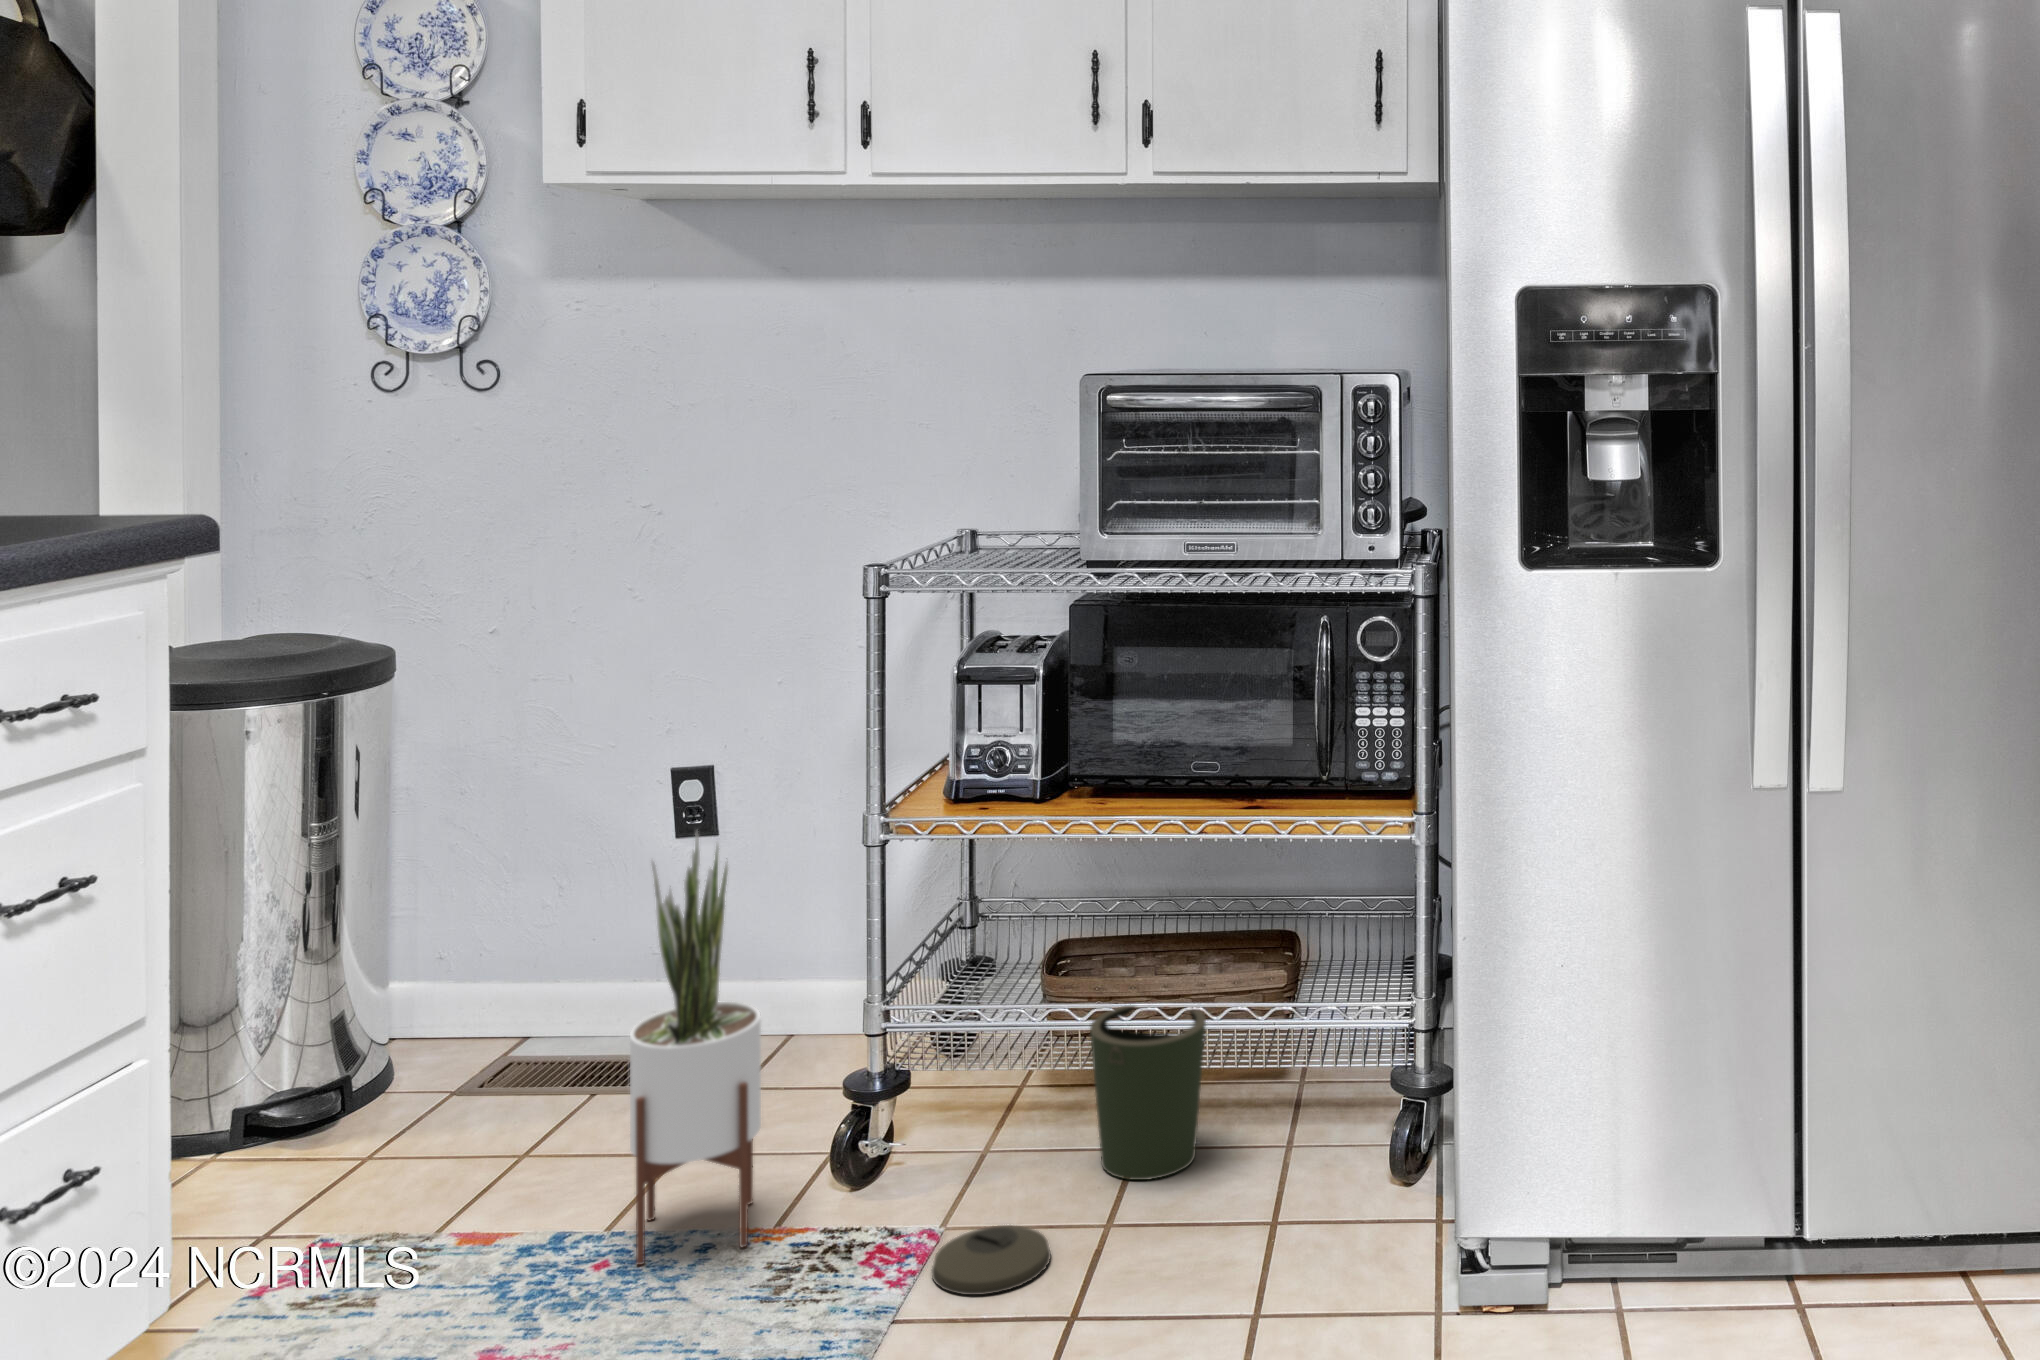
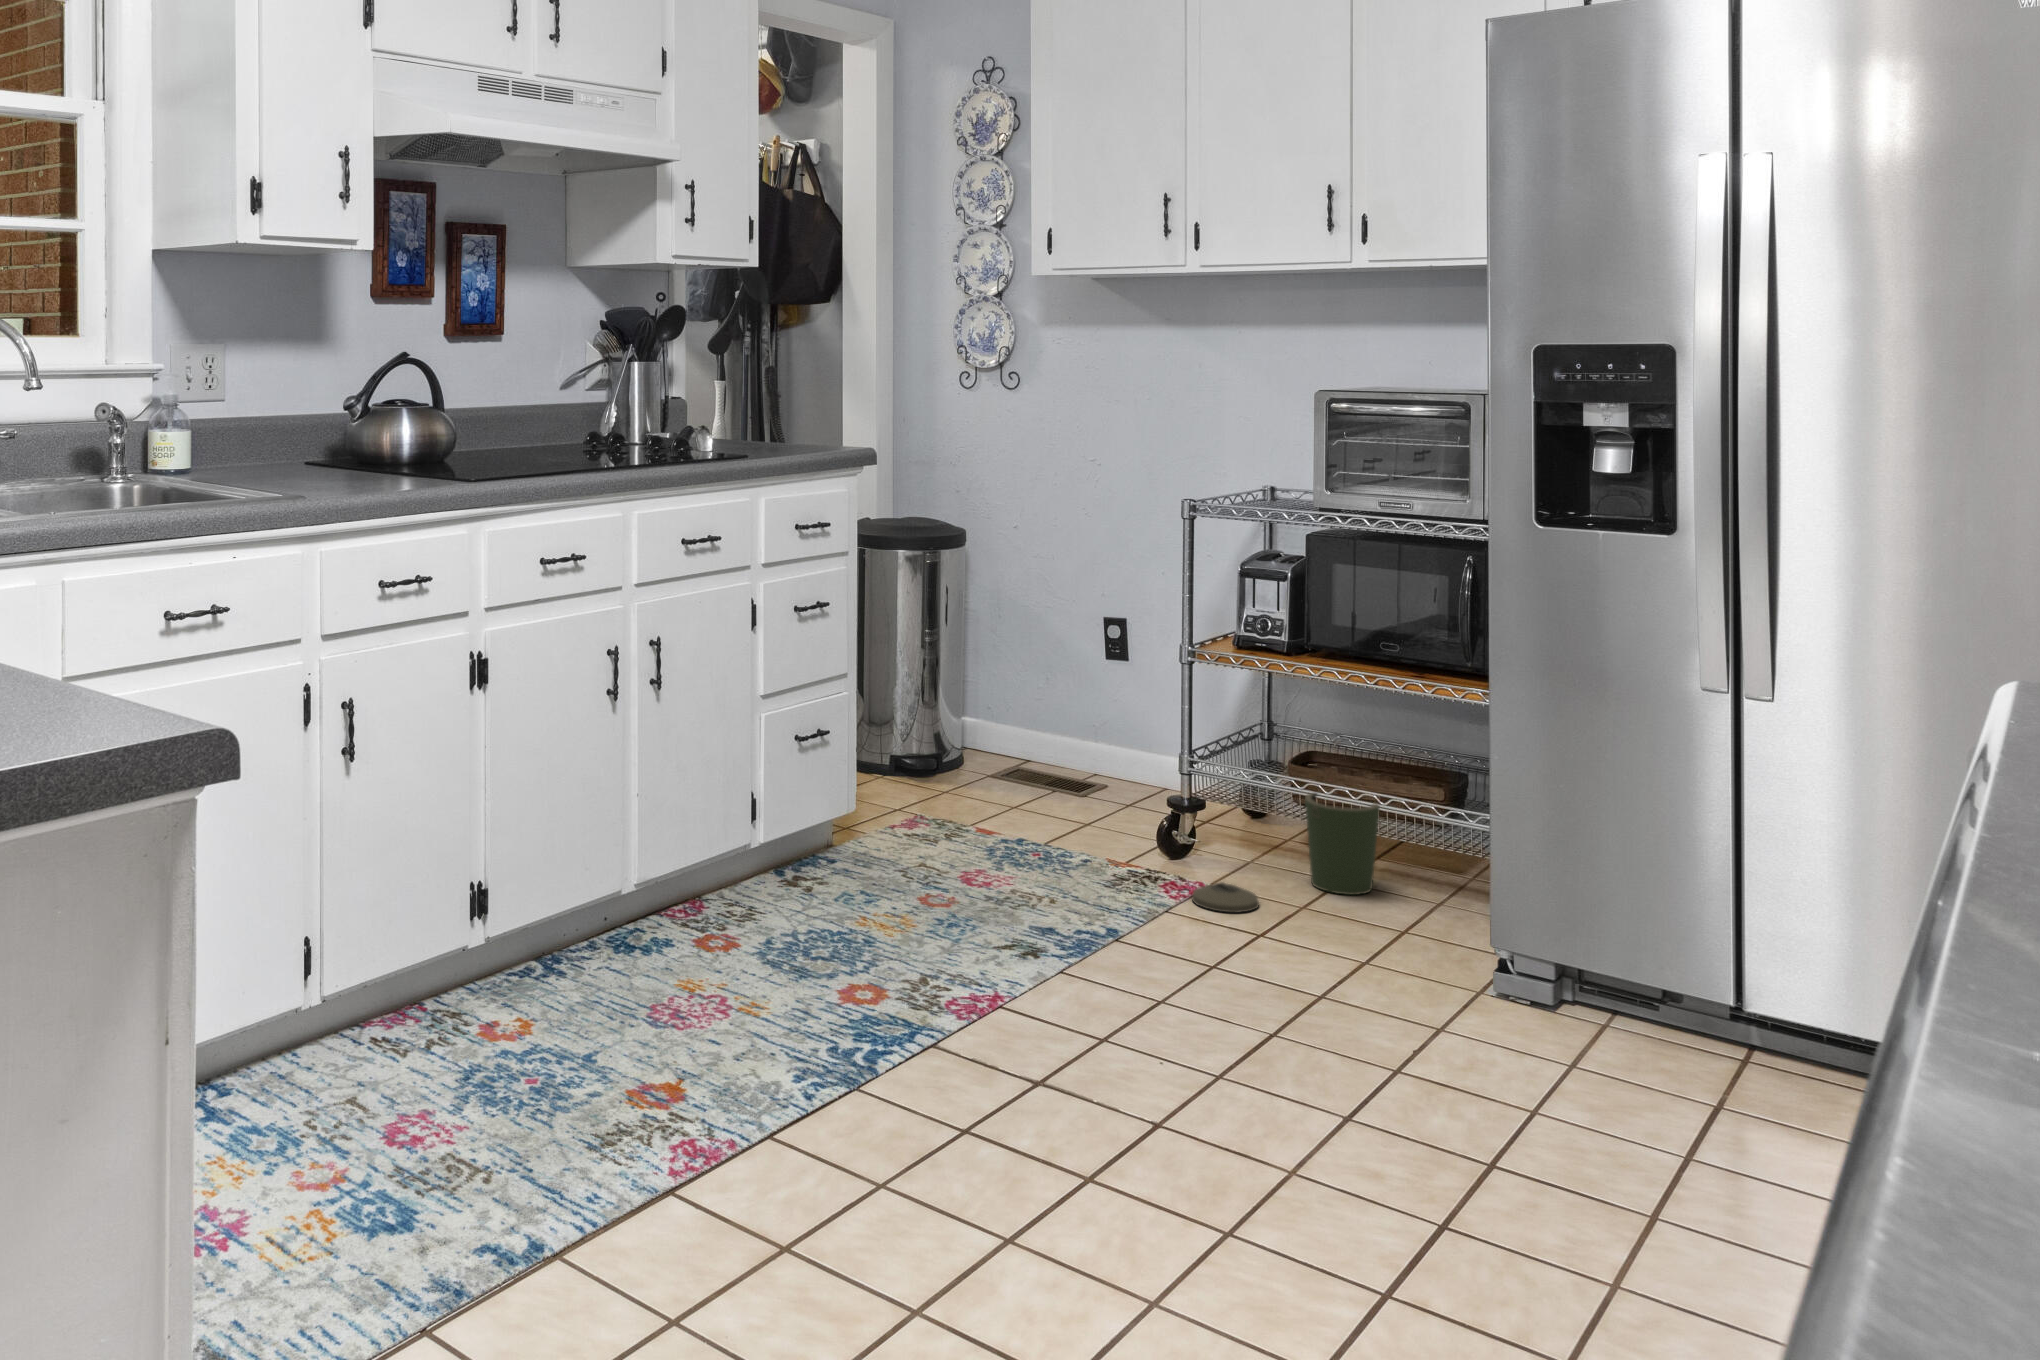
potted plant: present [630,834,761,1265] -> none [1052,636,1118,864]

